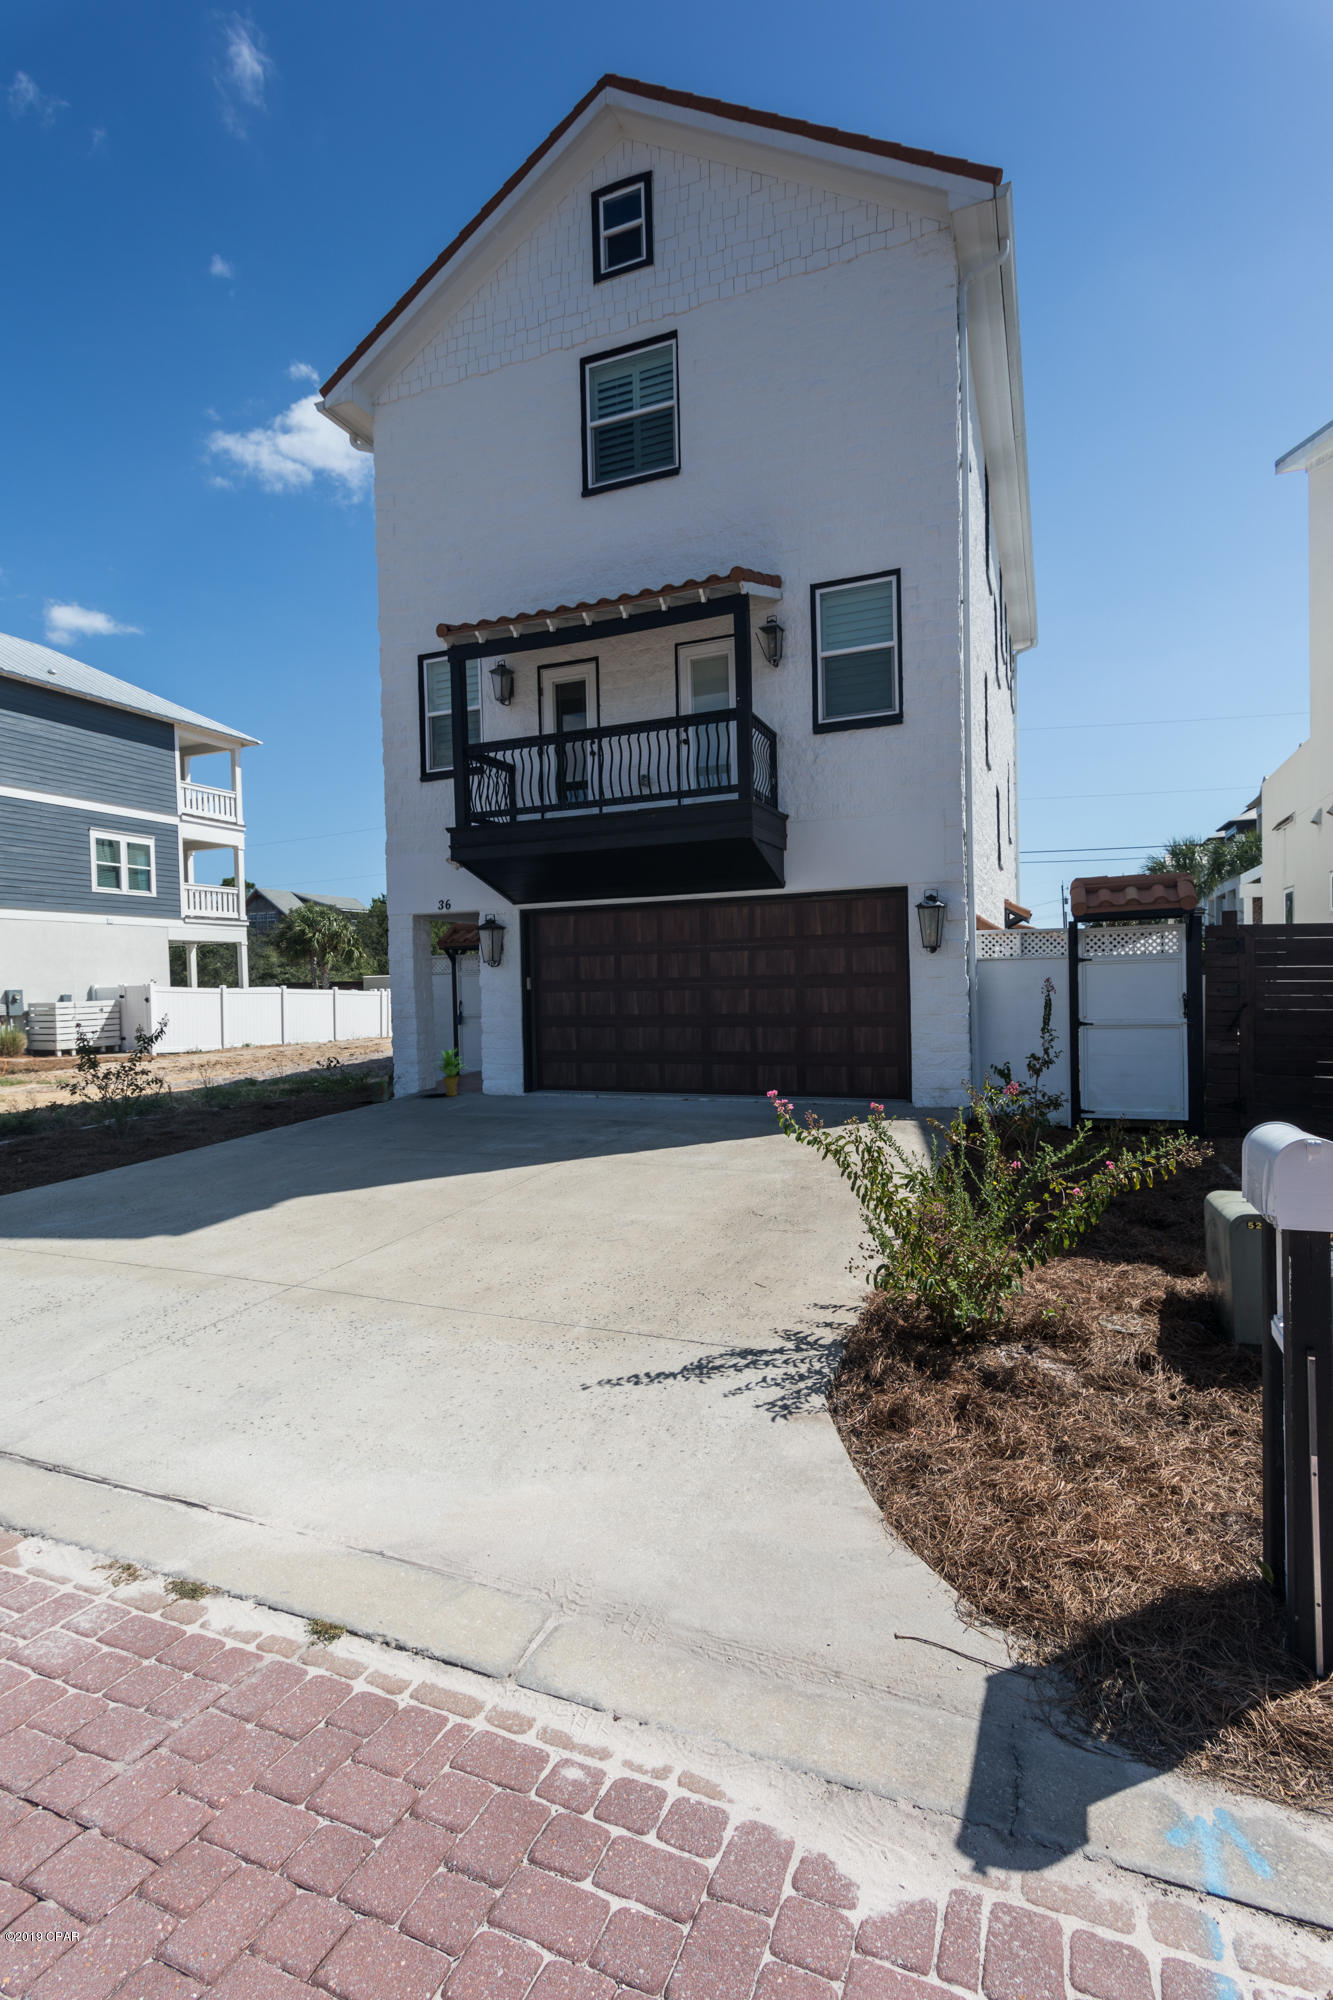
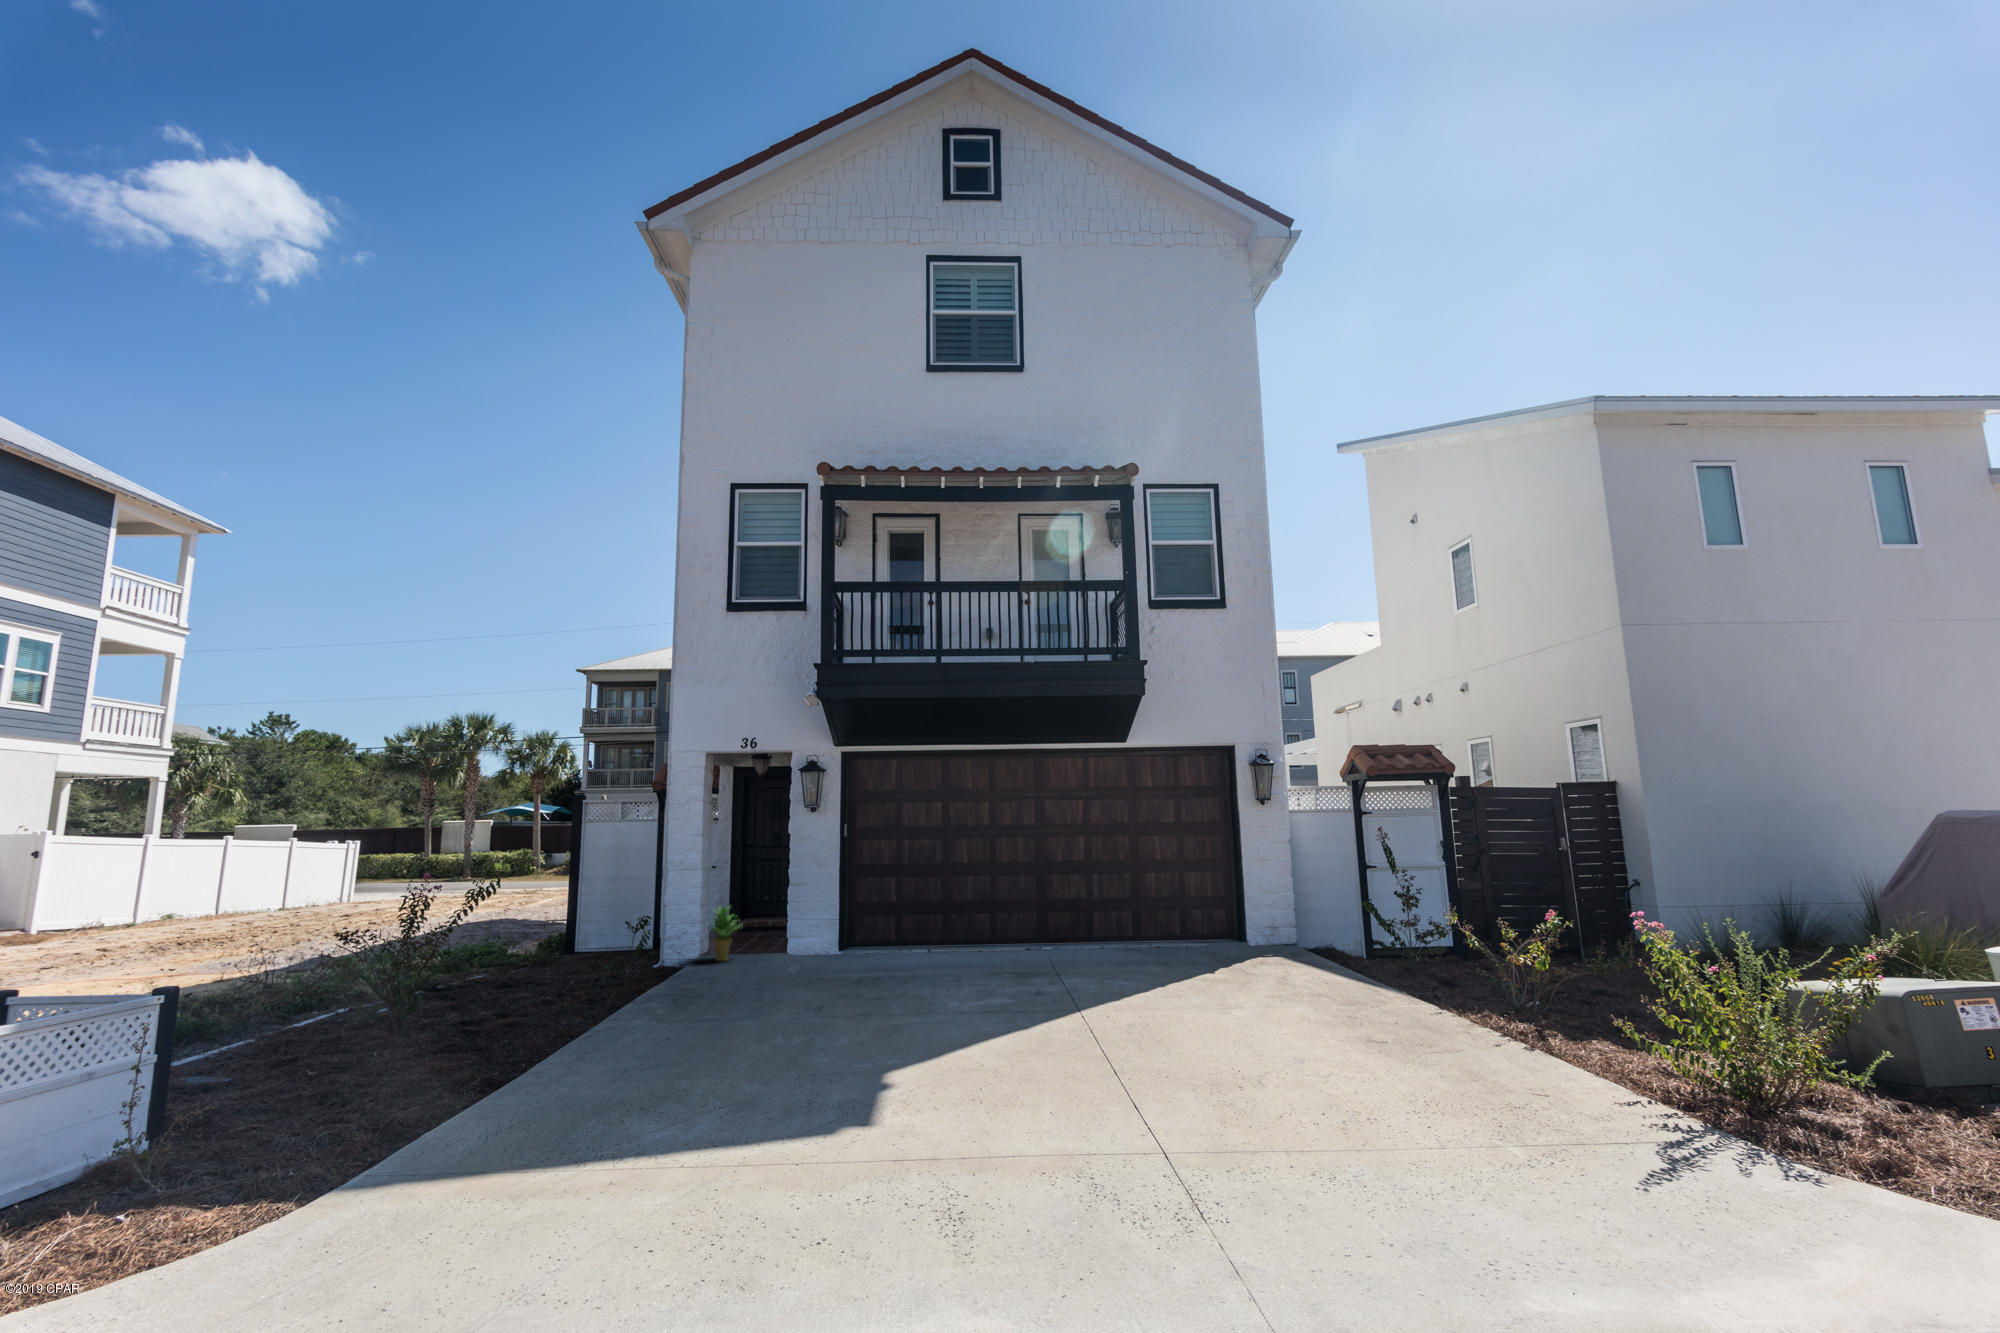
watering can: present [371,1077,400,1102] -> none [634,940,674,974]

